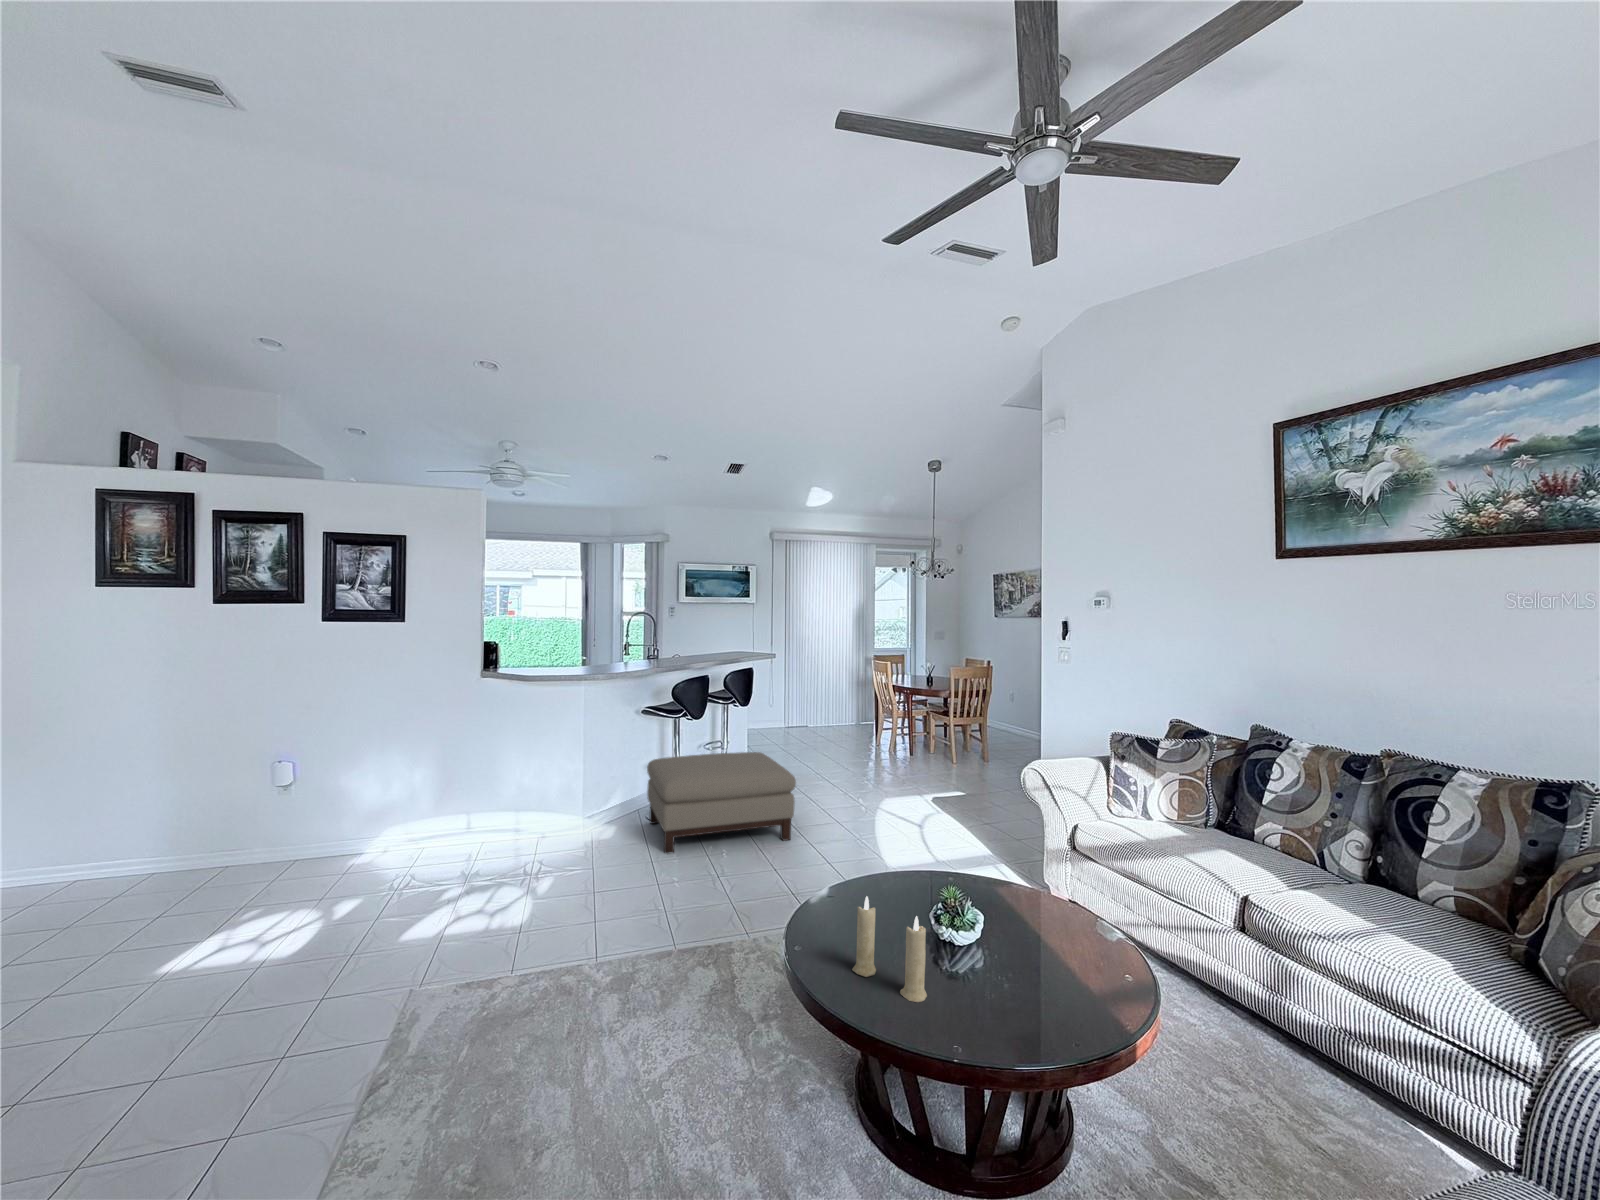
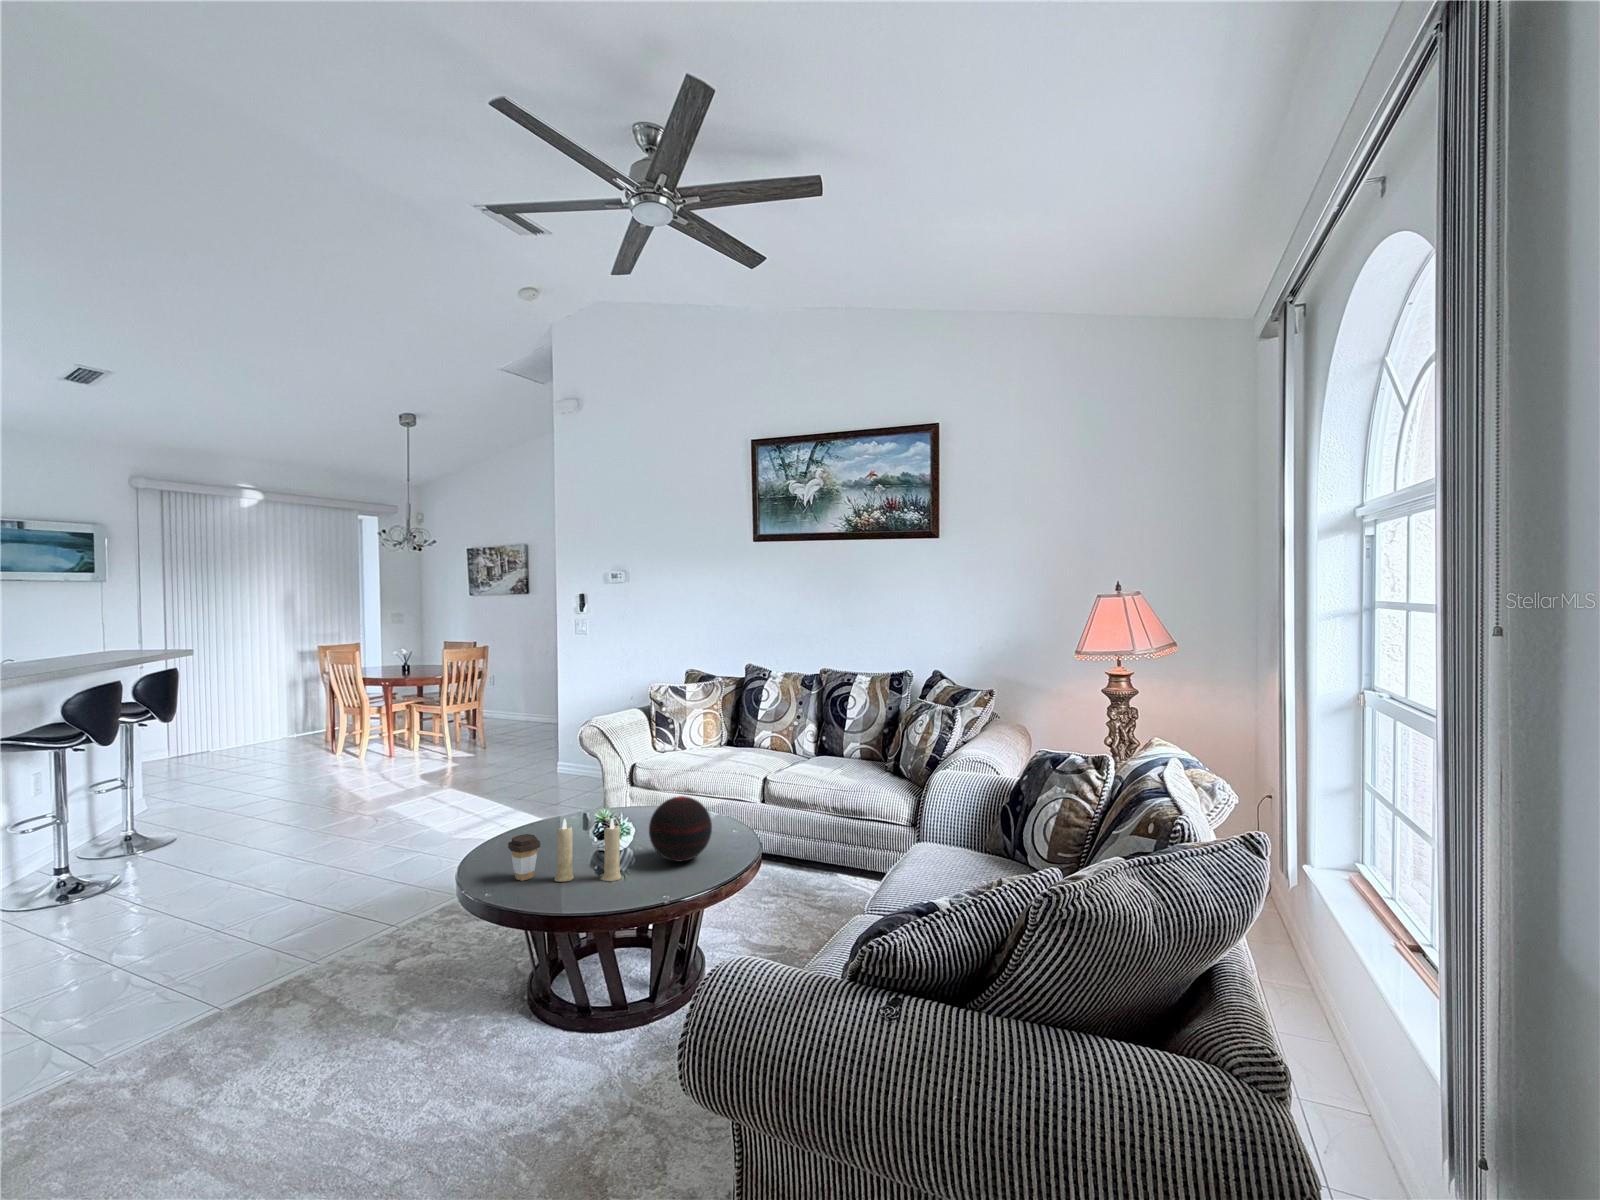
ottoman: present [647,752,796,854] -> none [49,773,314,923]
coffee cup: none [815,897,848,954] -> present [508,834,540,881]
decorative orb: none [975,910,1069,1012] -> present [649,796,712,861]

